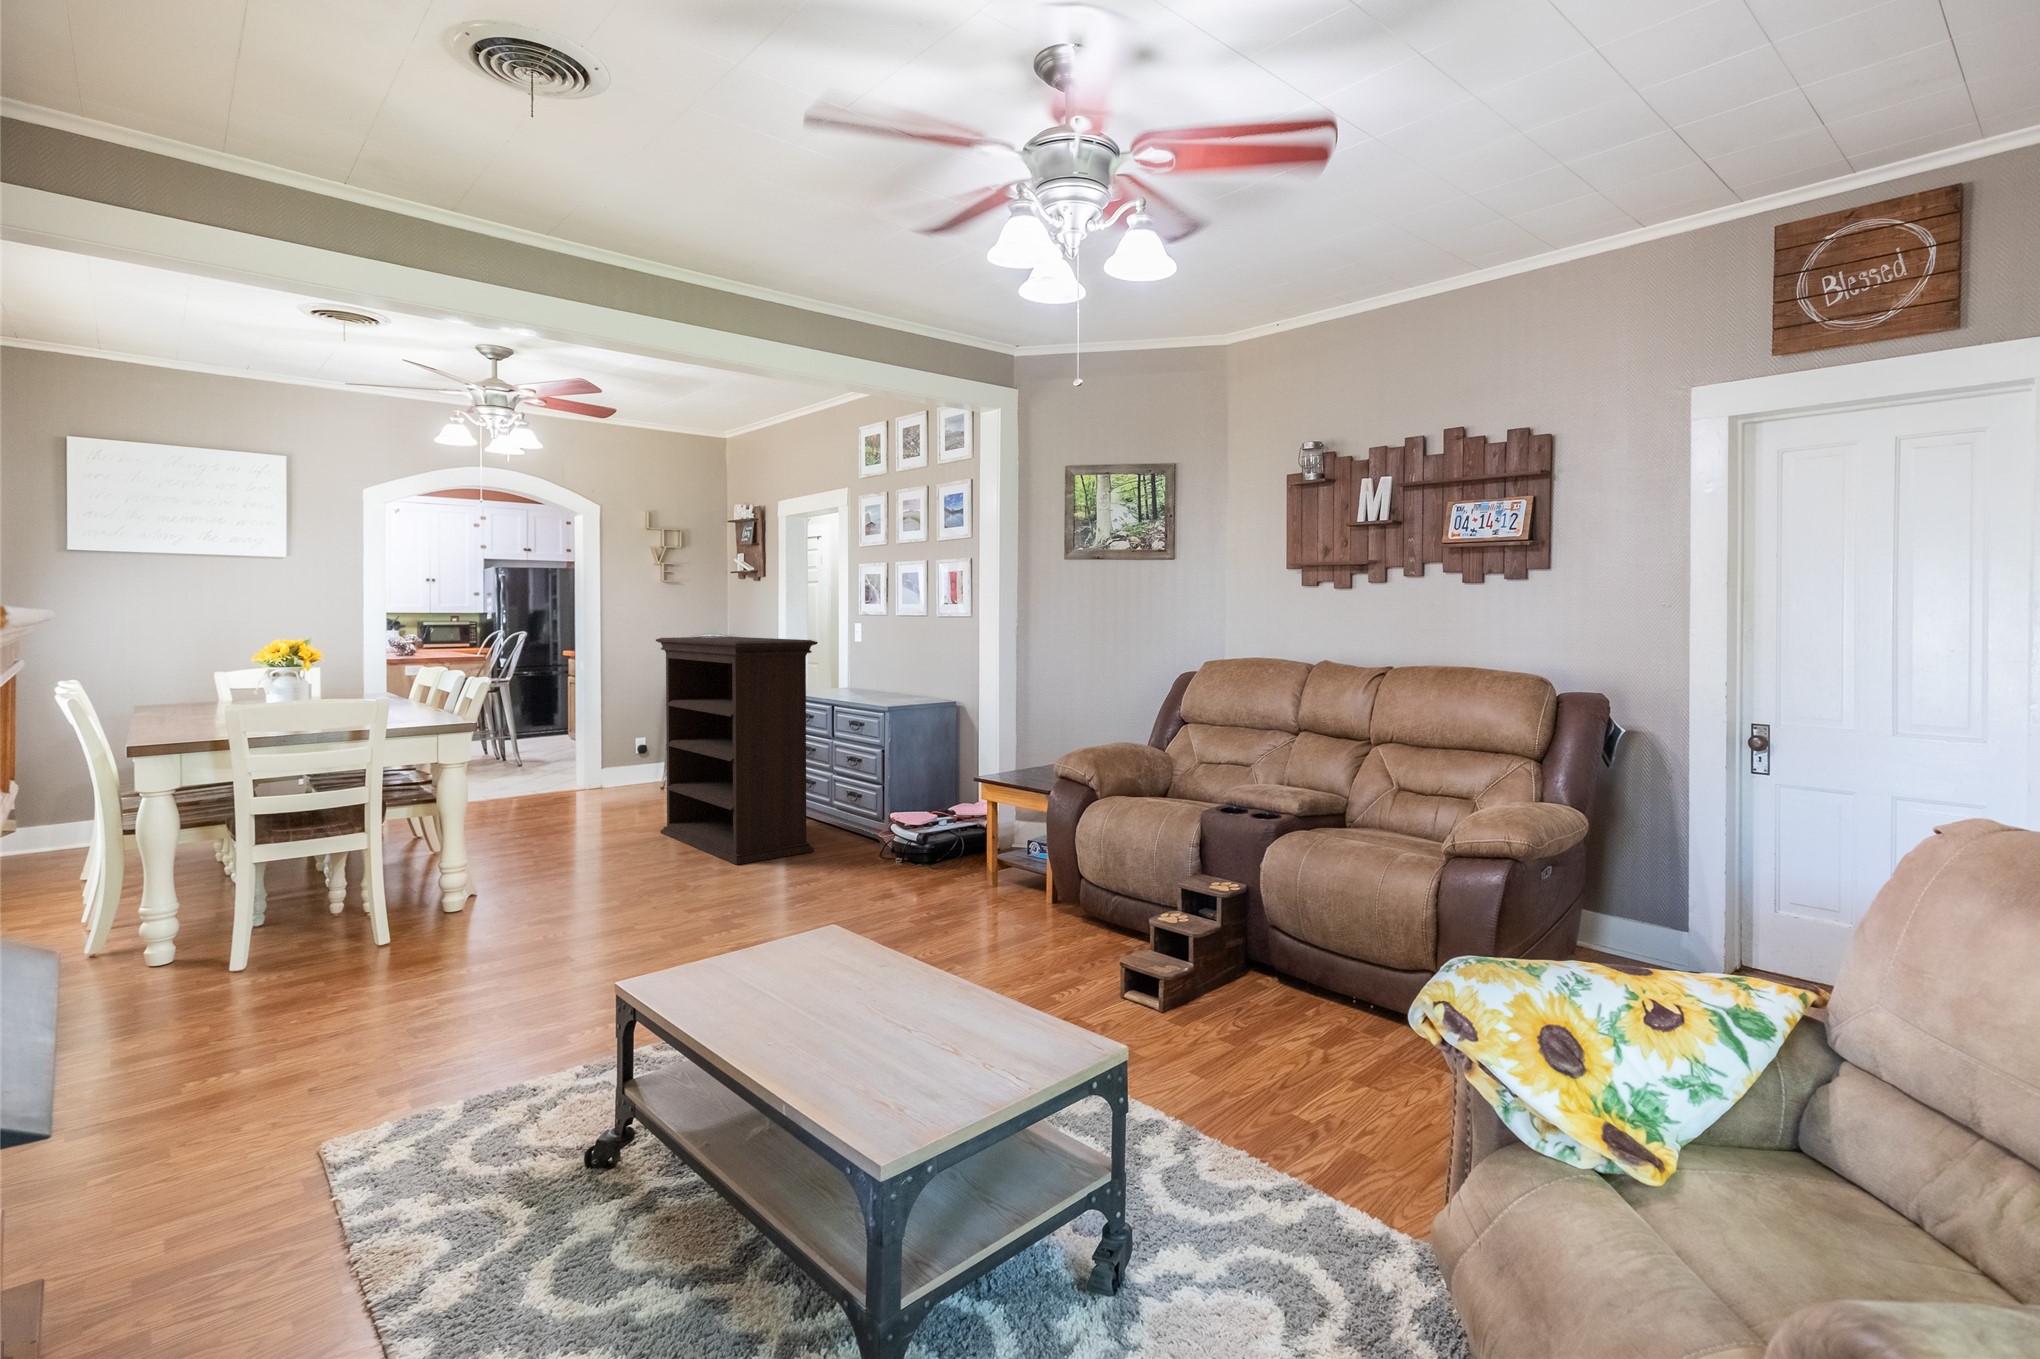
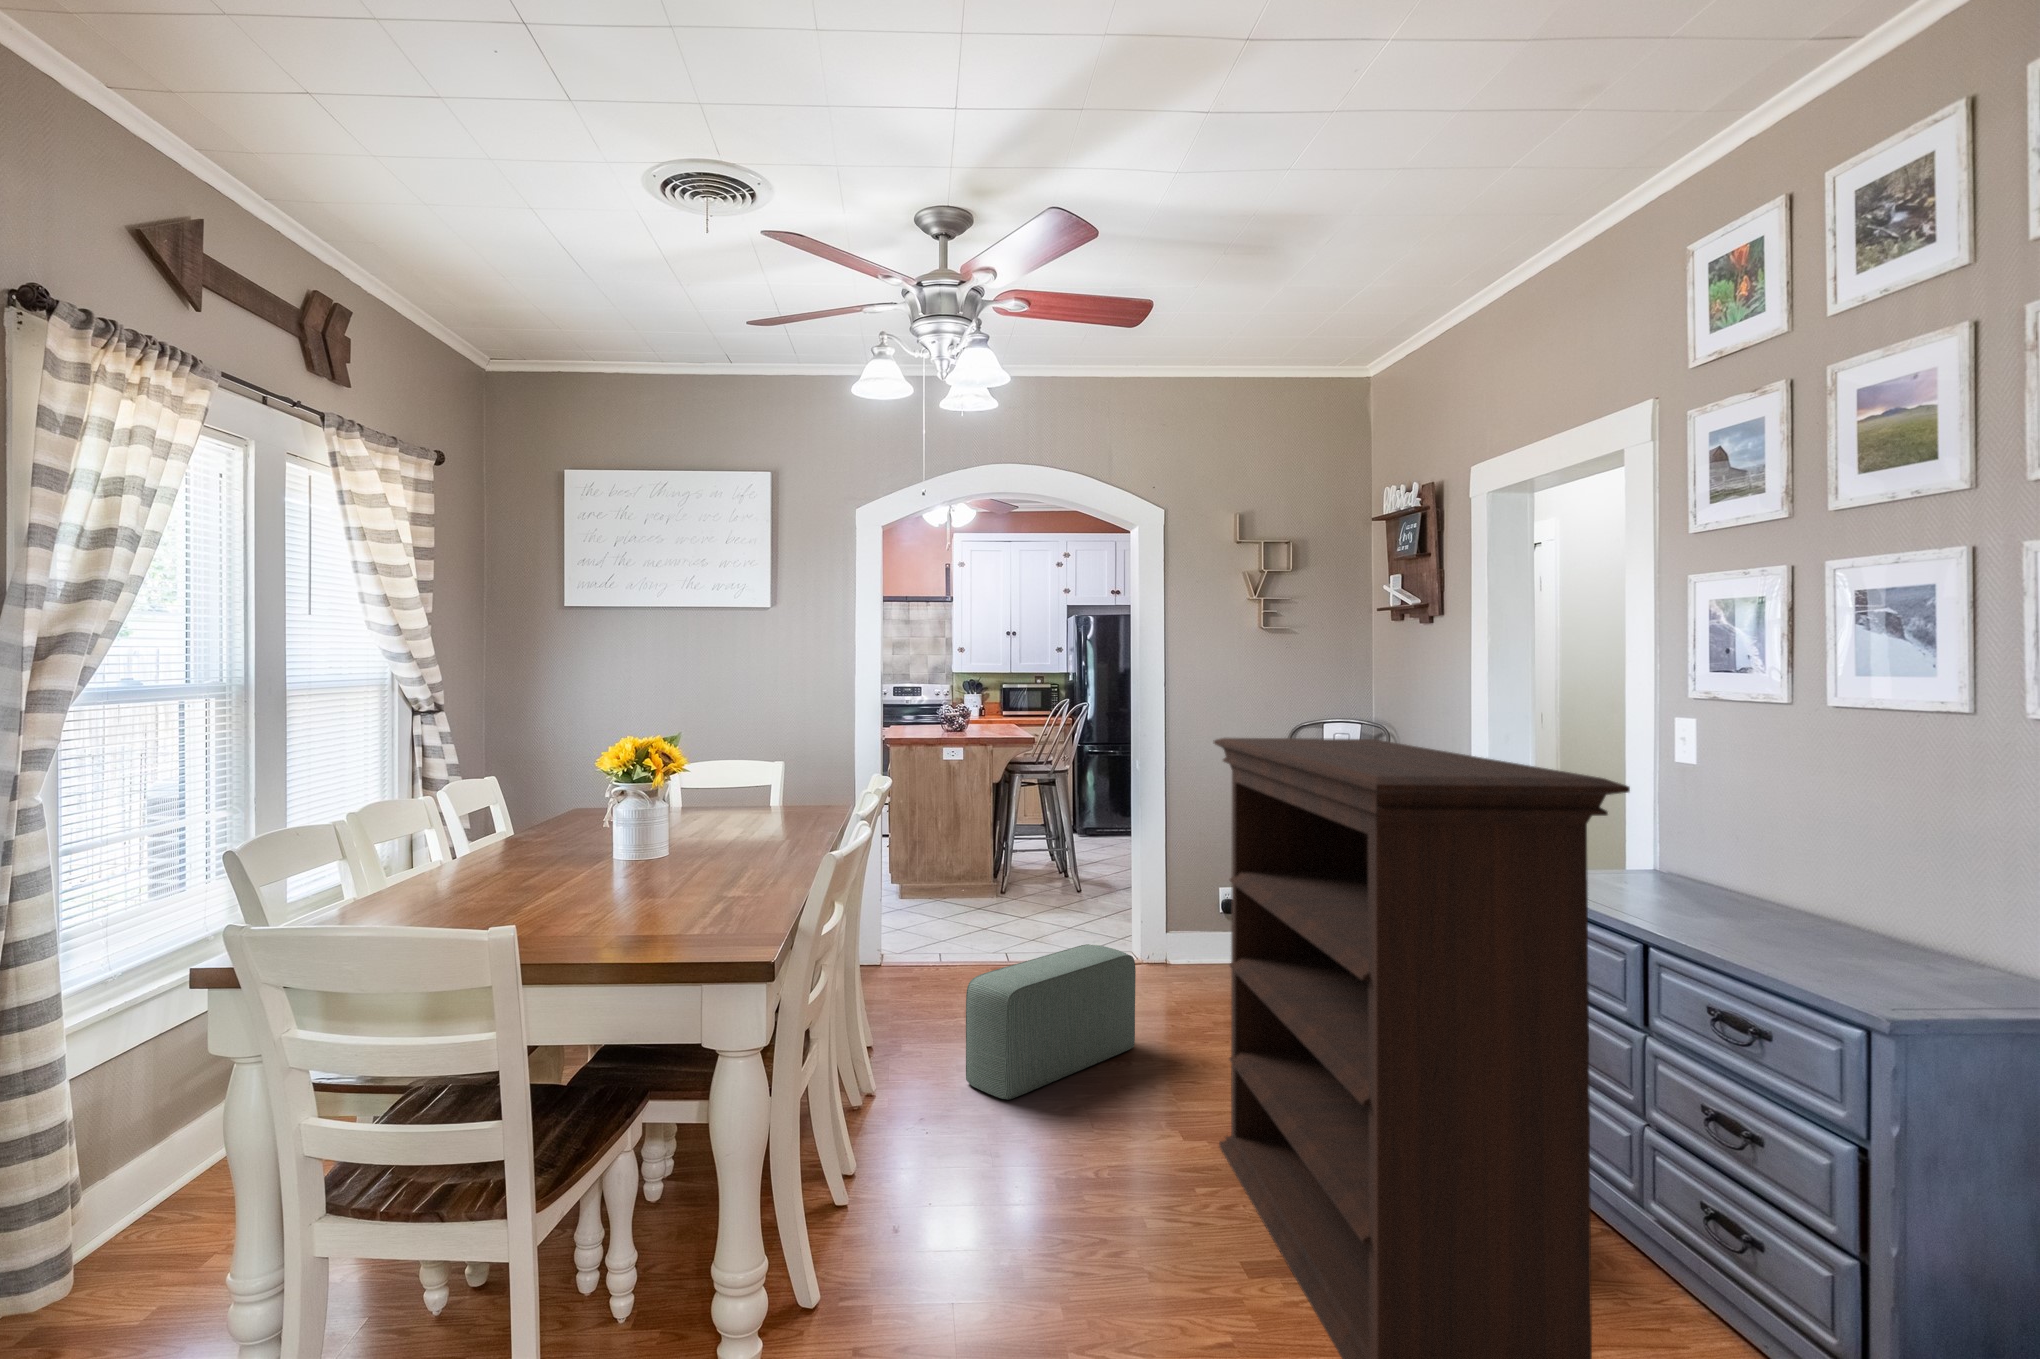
pouf: none [508,764,601,839] -> present [966,944,1136,1100]

